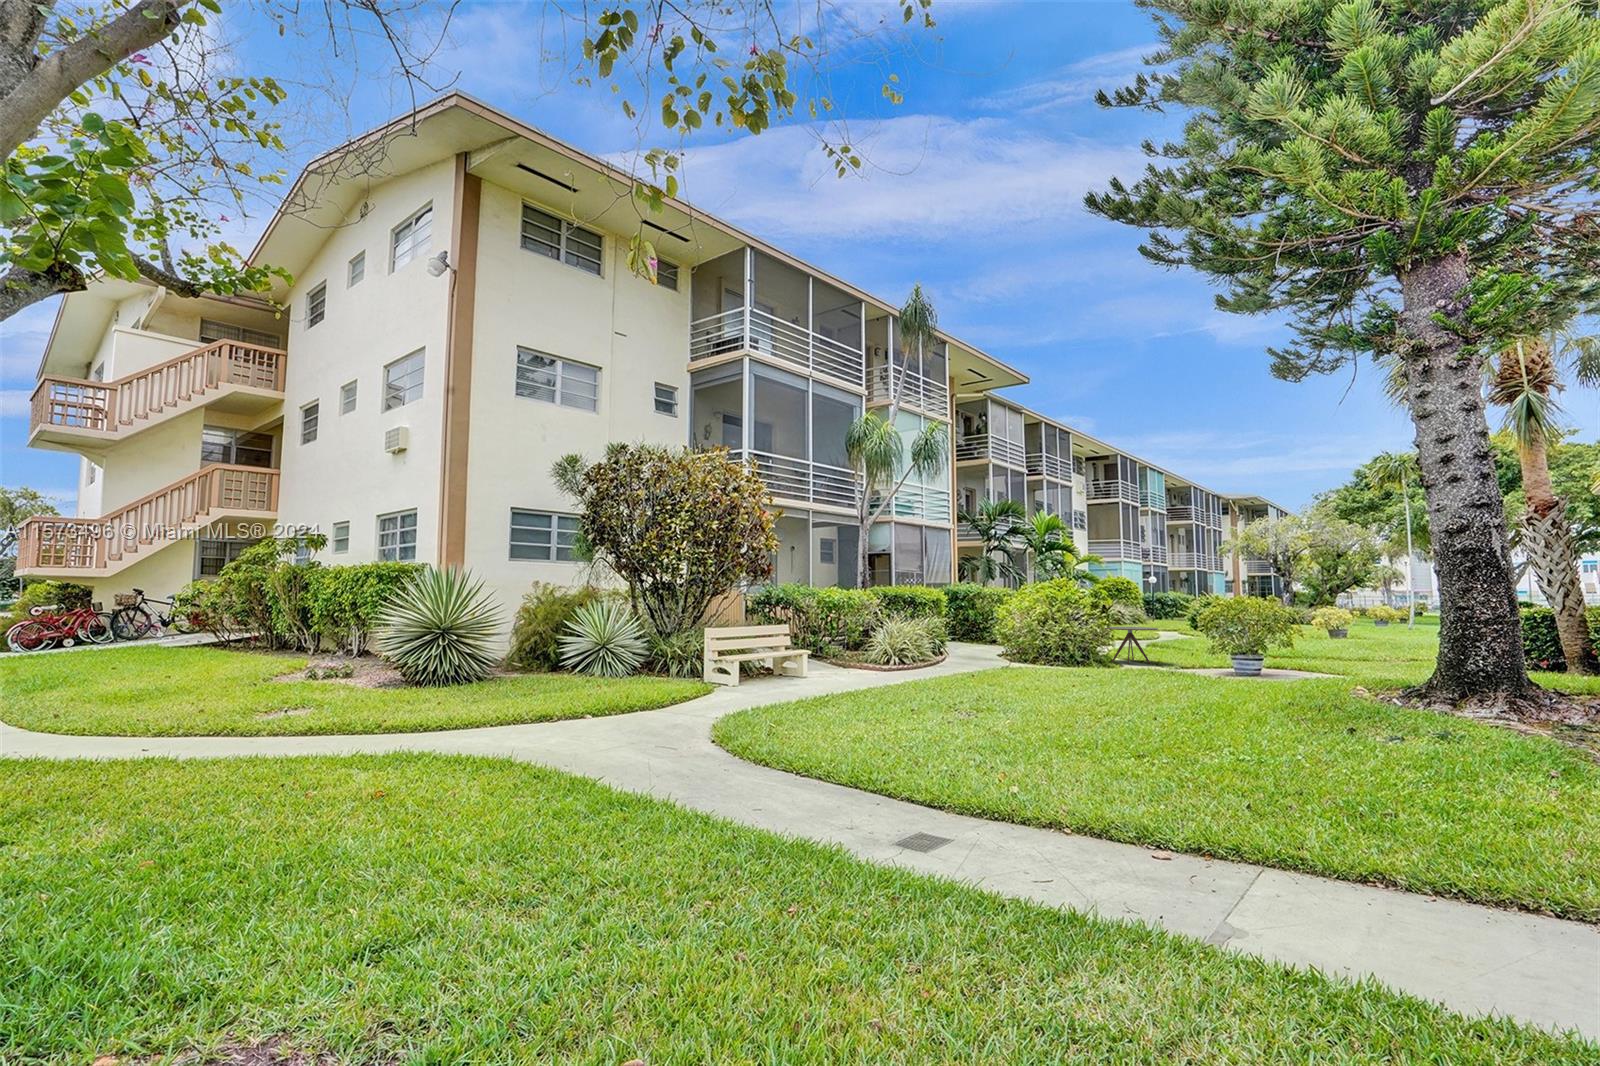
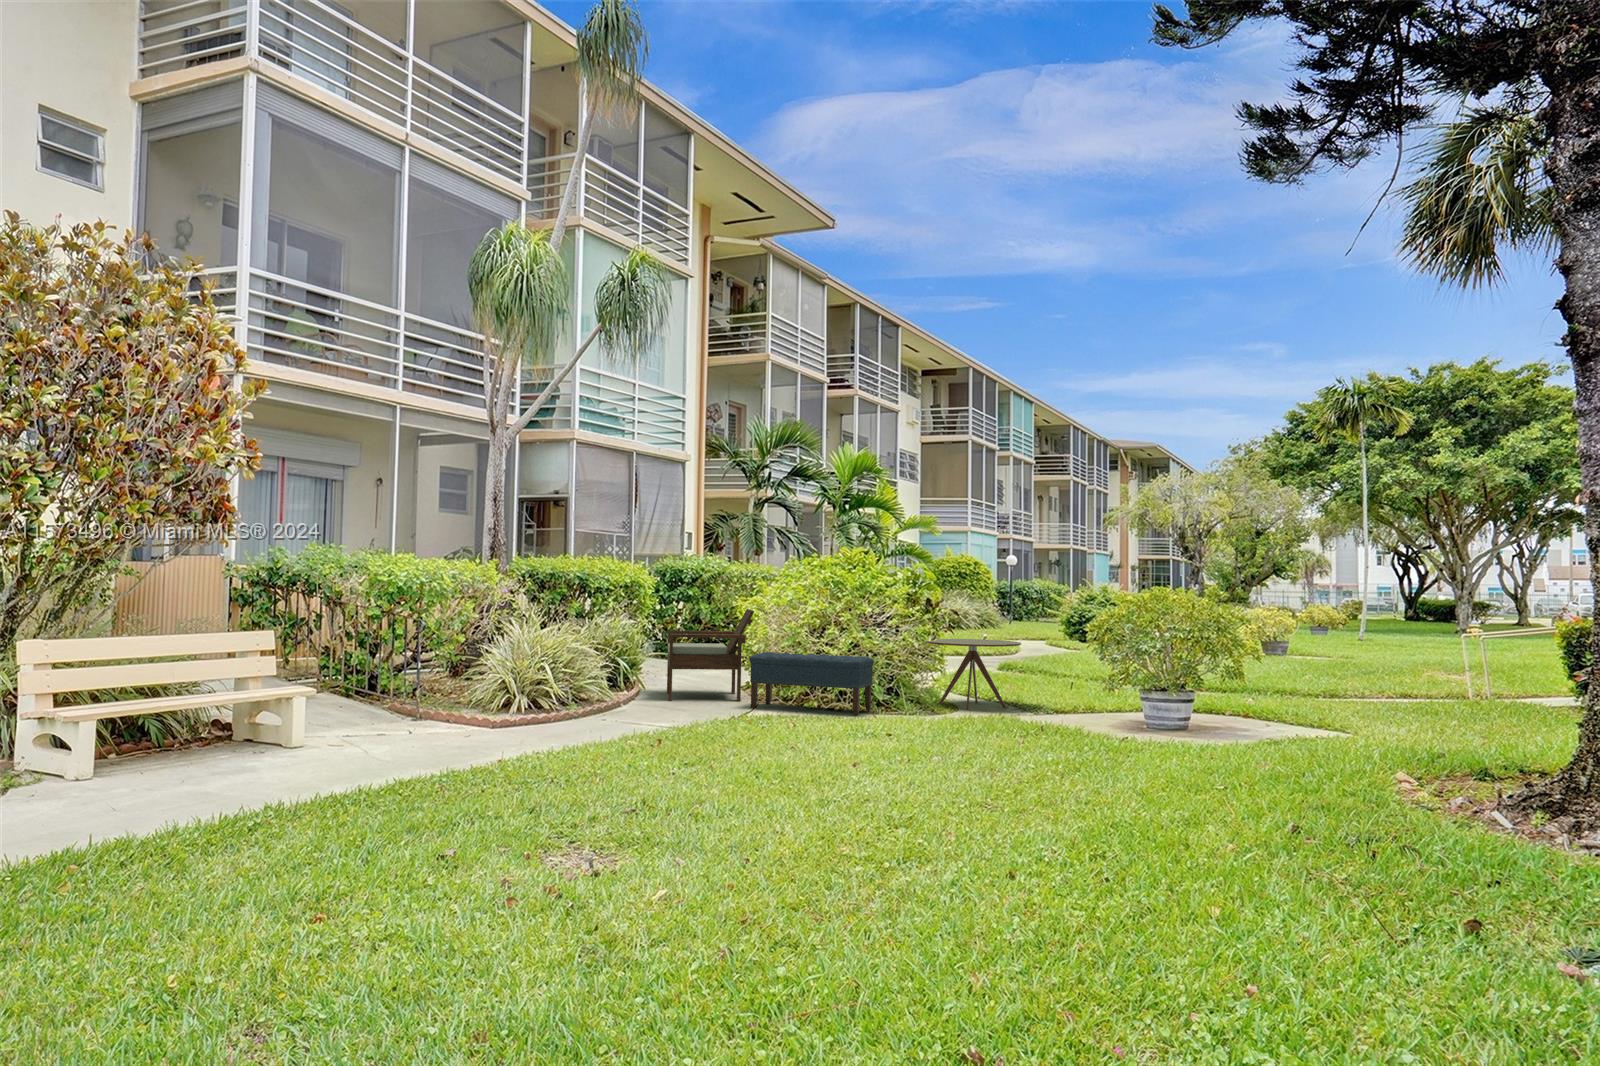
chair: none [960,611,1007,659] -> present [667,609,754,701]
bench: none [1008,633,1075,666] -> present [749,652,874,715]

